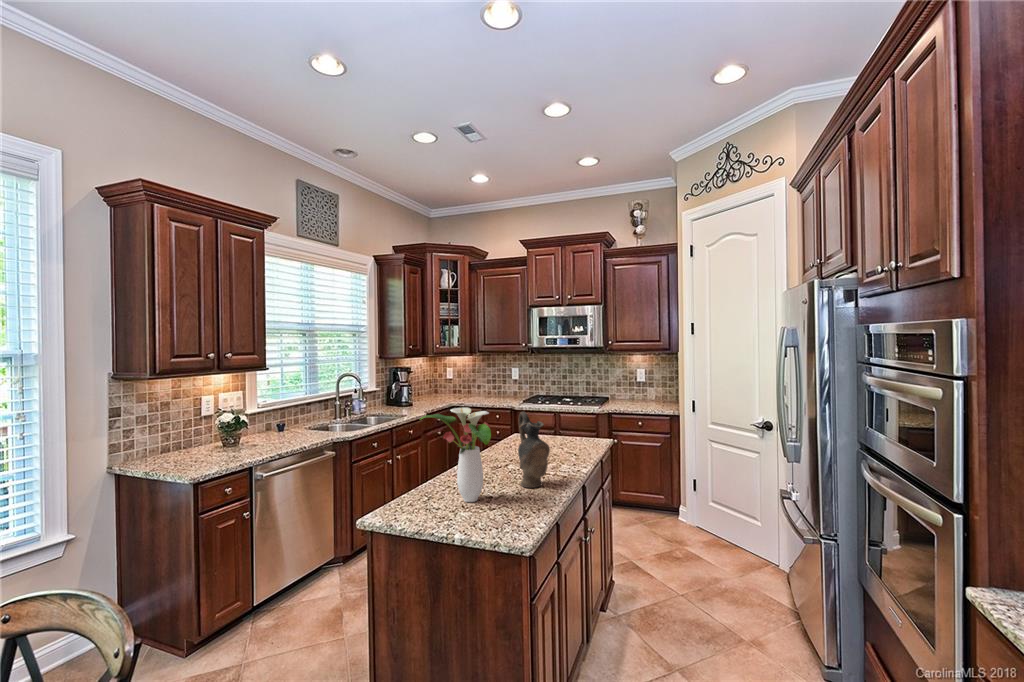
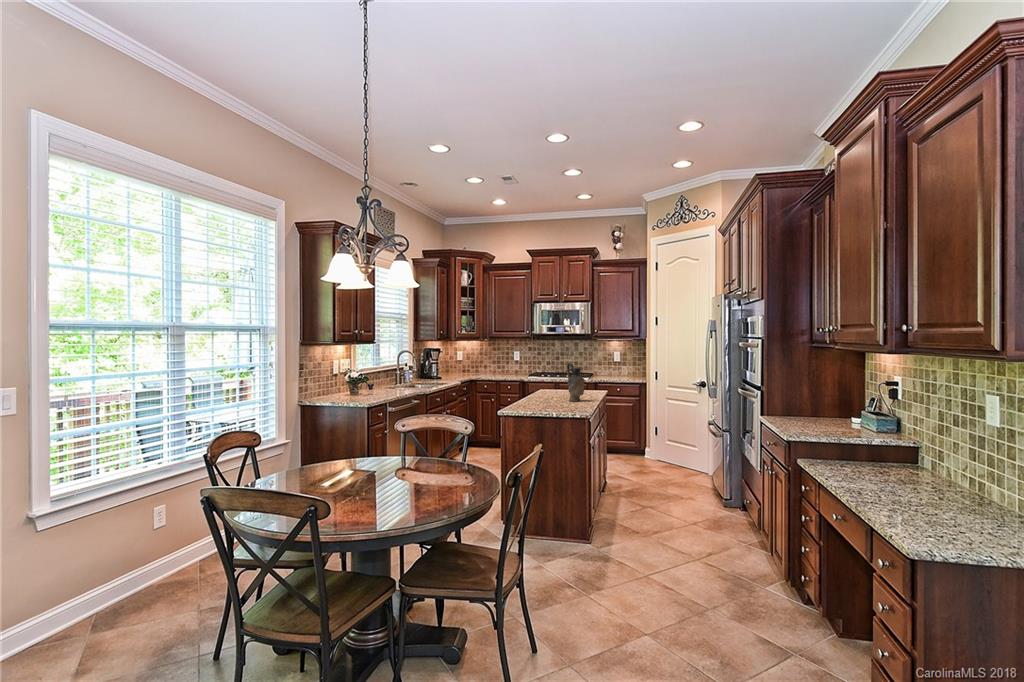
flower arrangement: present [421,408,491,502] -> none [524,358,564,405]

